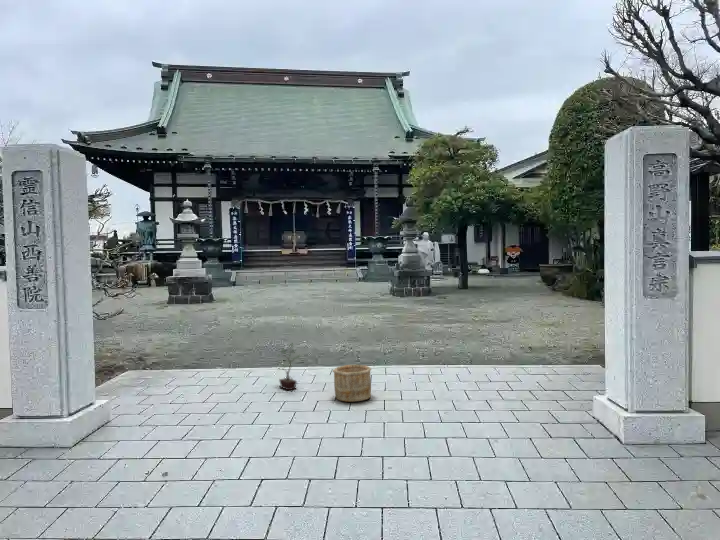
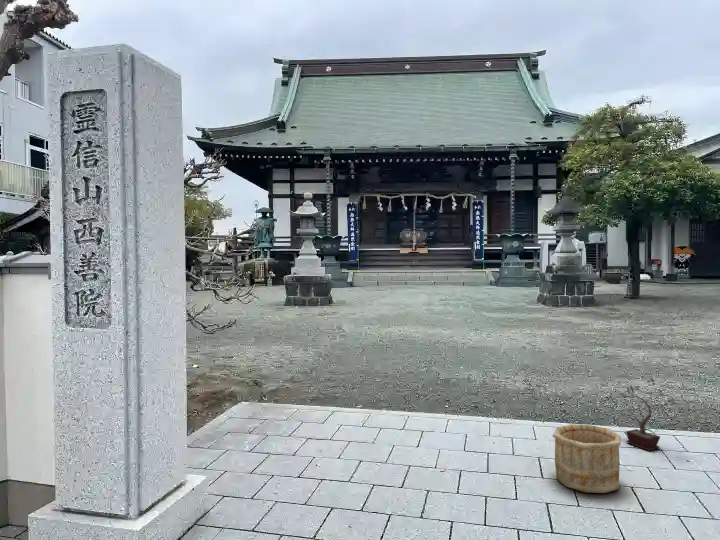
potted plant: present [278,343,299,390] -> present [620,378,676,451]

